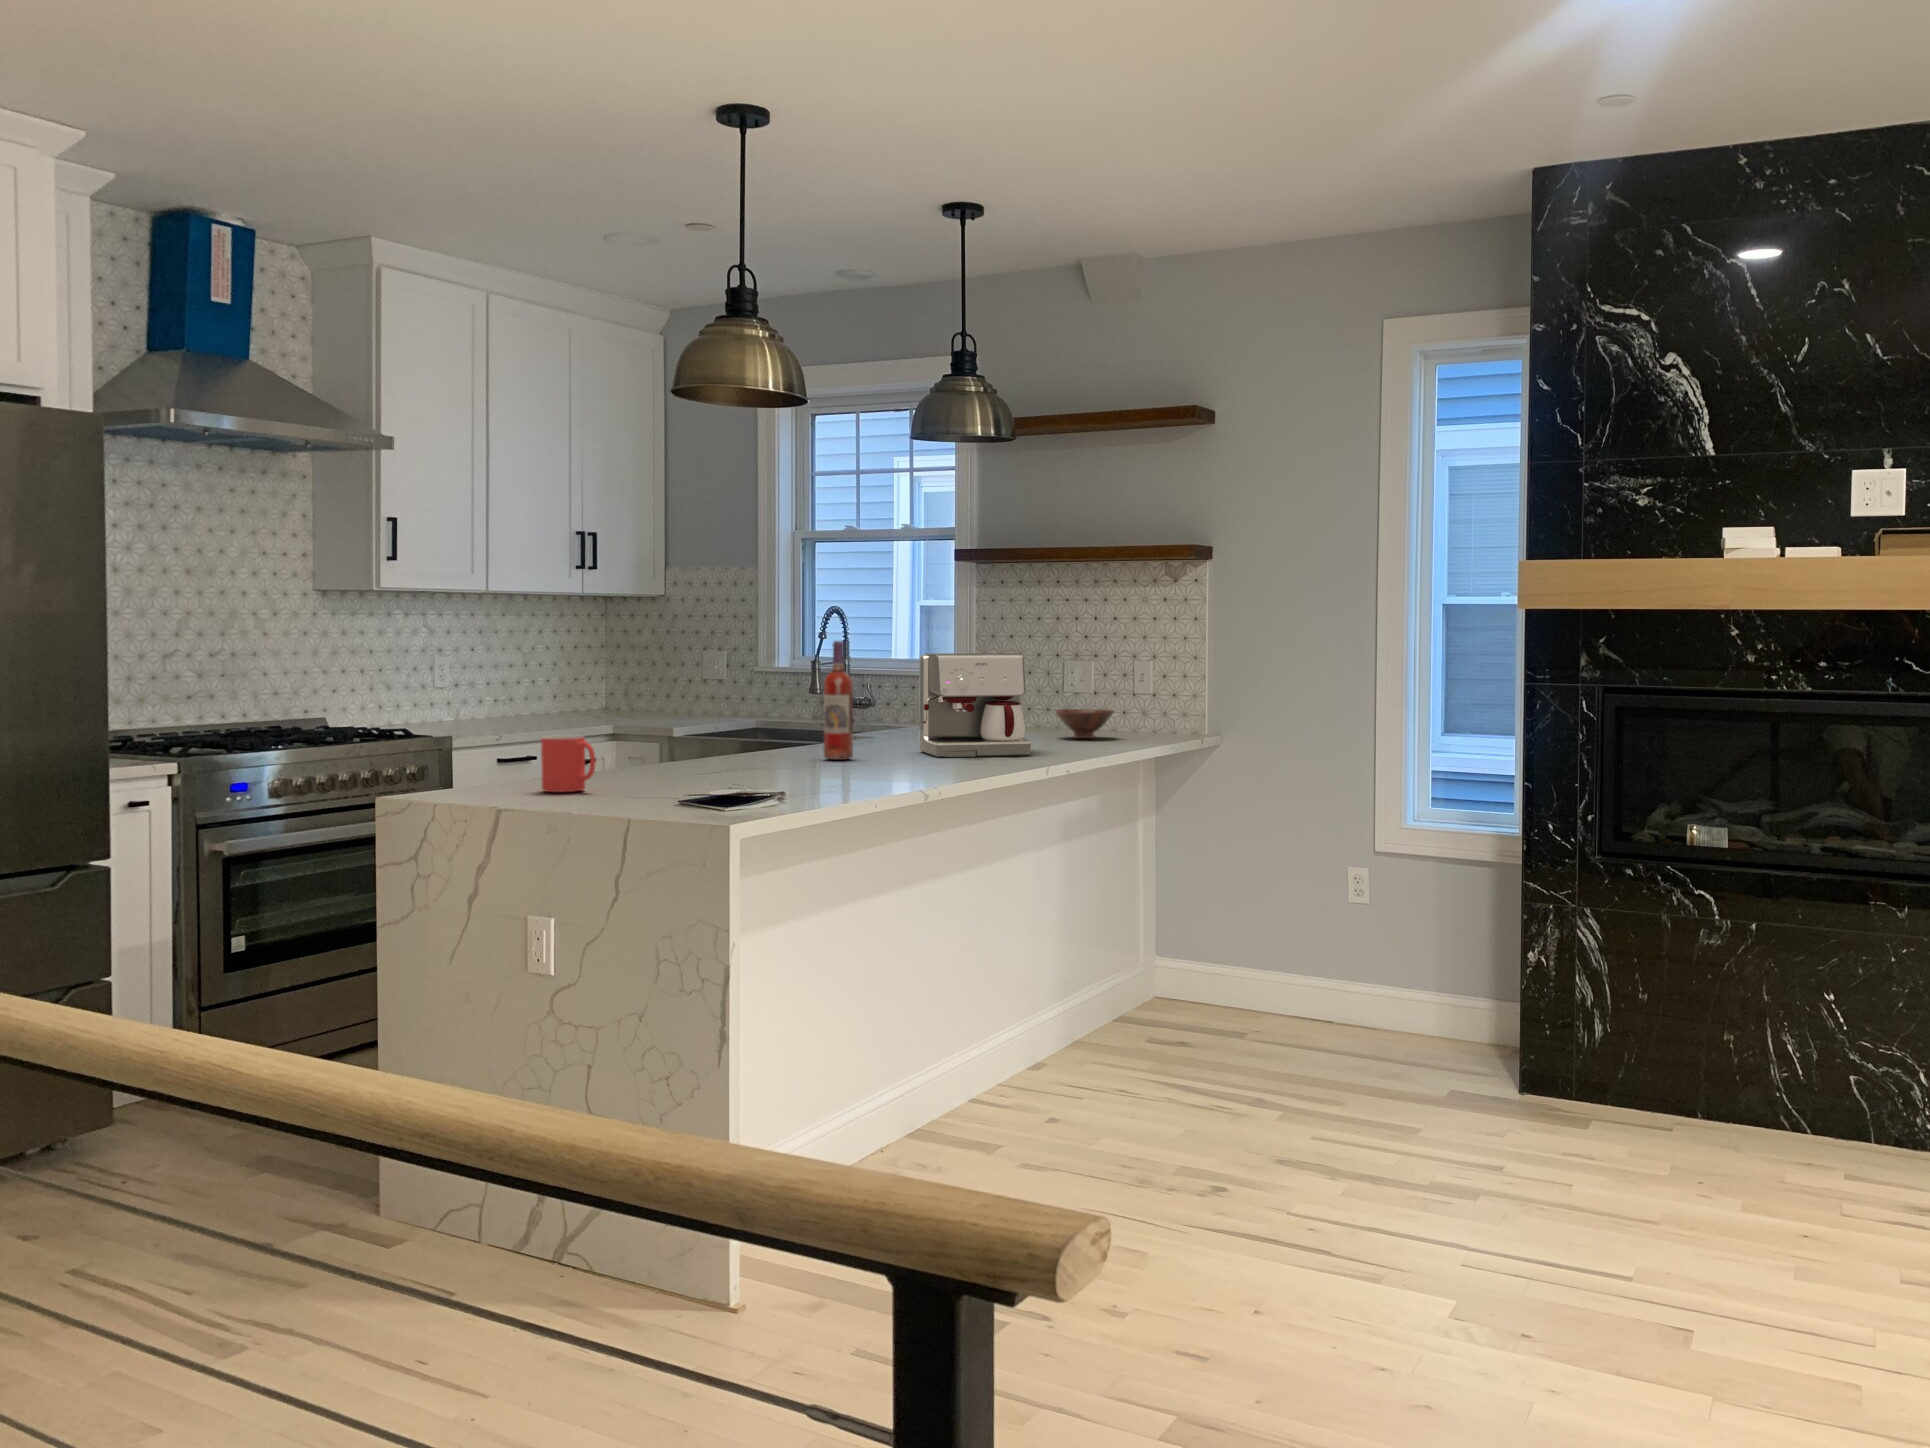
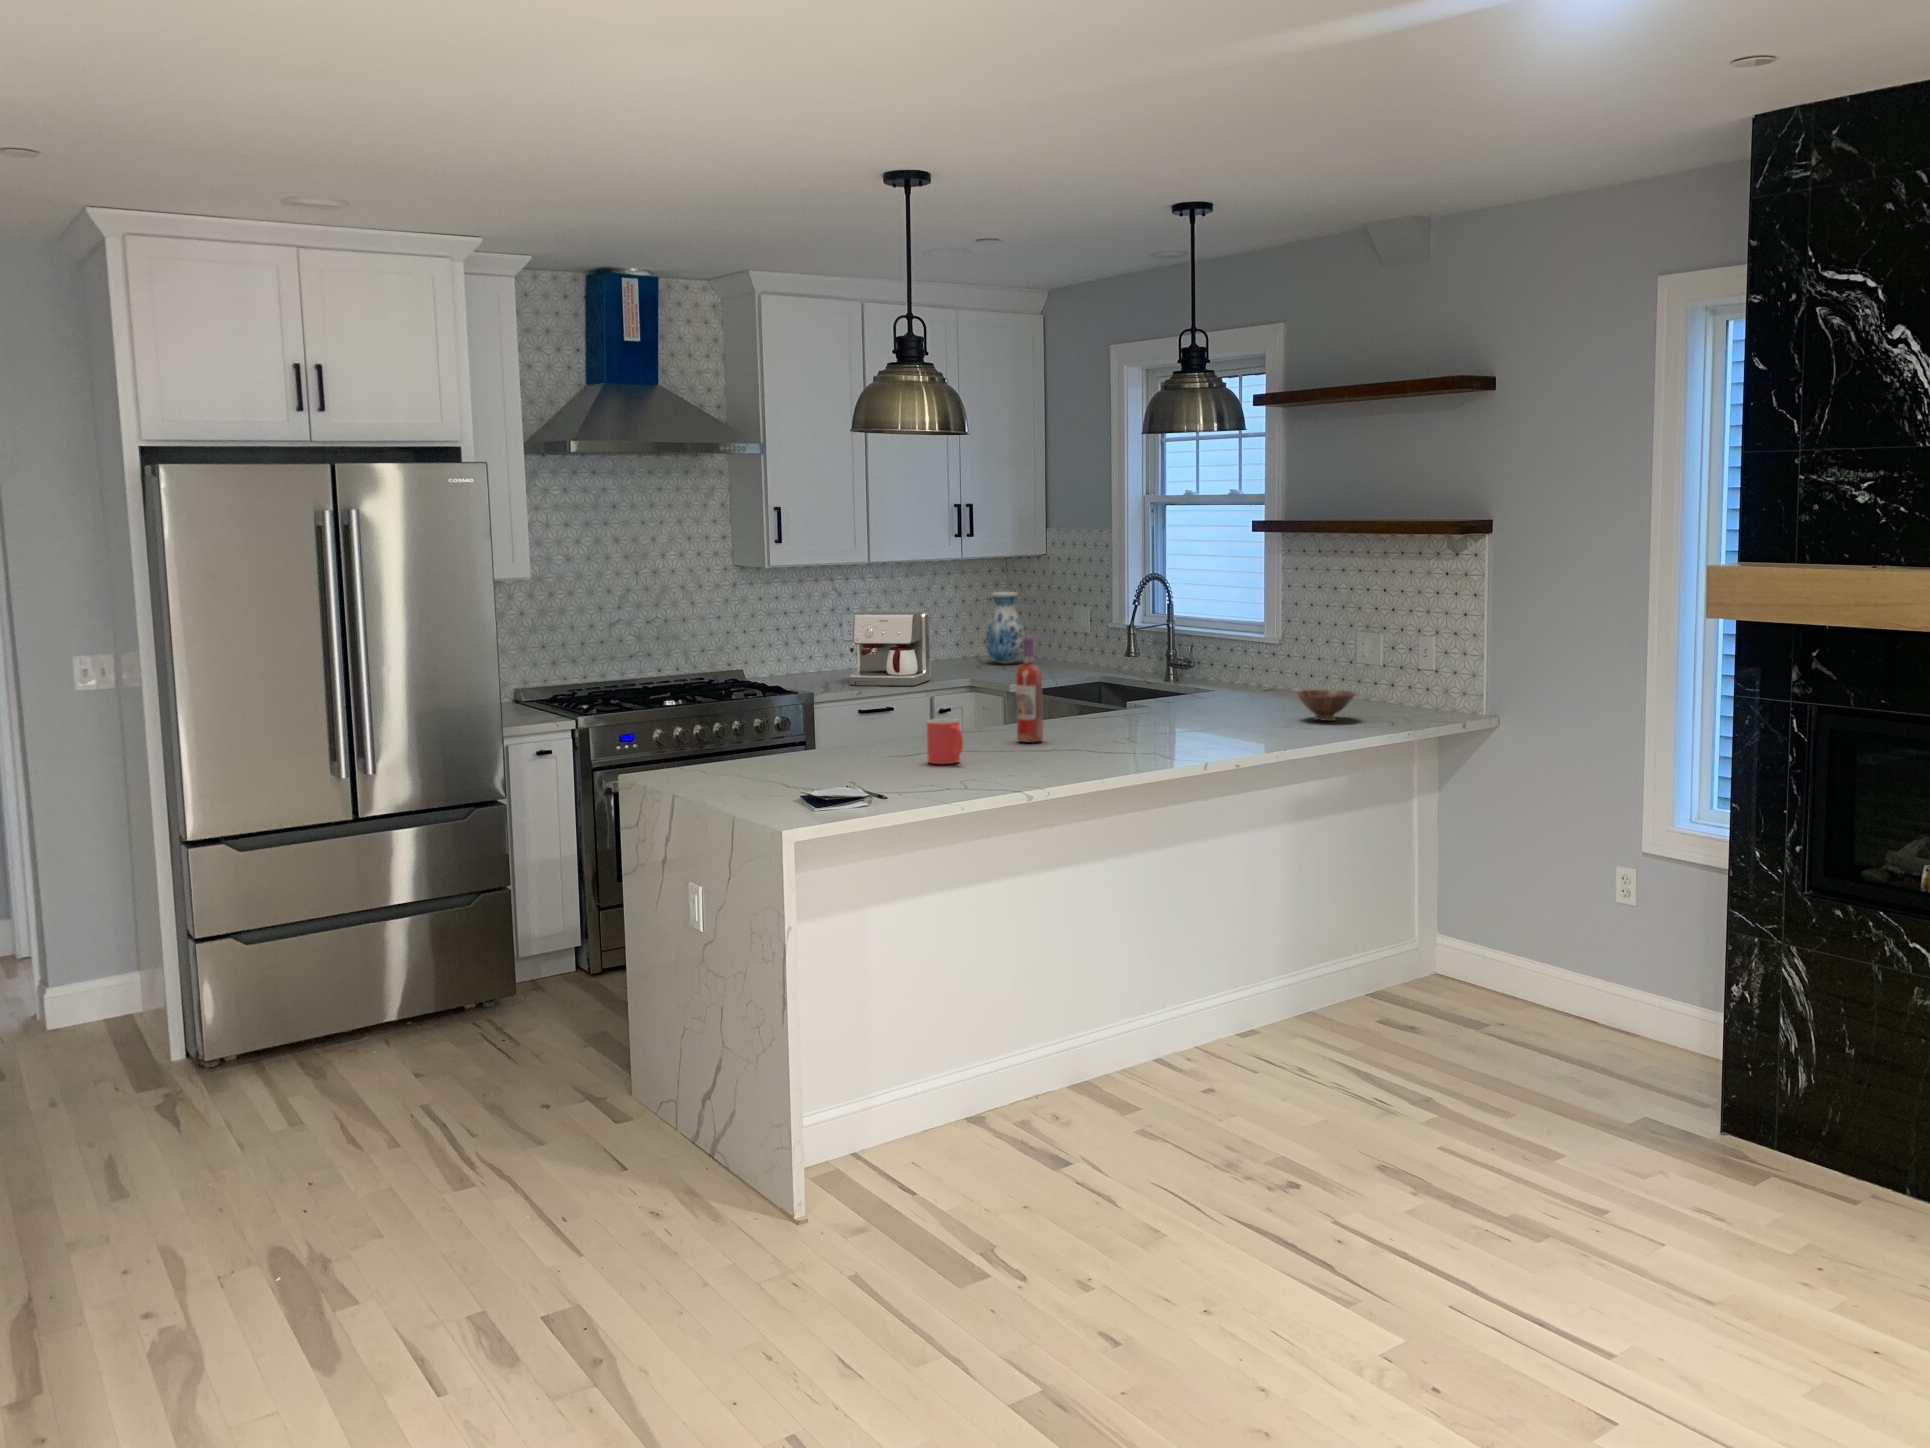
vase: none [601,633,647,713] -> present [986,592,1025,664]
coffee maker: present [919,653,1031,757] -> present [849,612,931,686]
mug: present [541,735,596,792] -> present [927,719,963,764]

